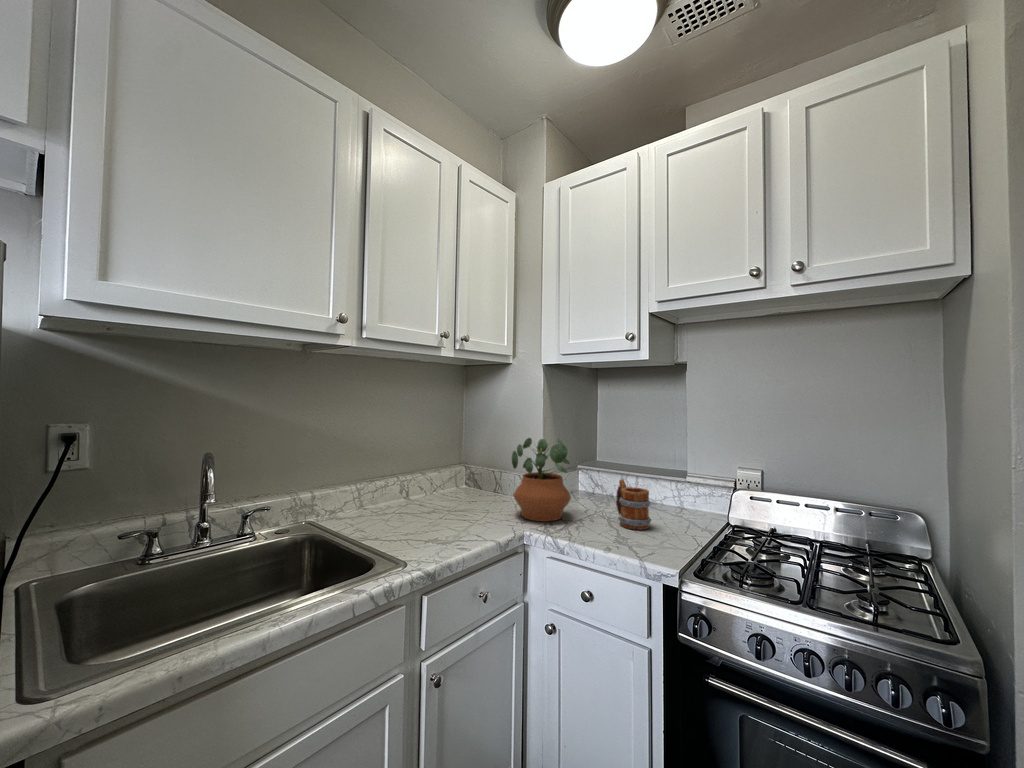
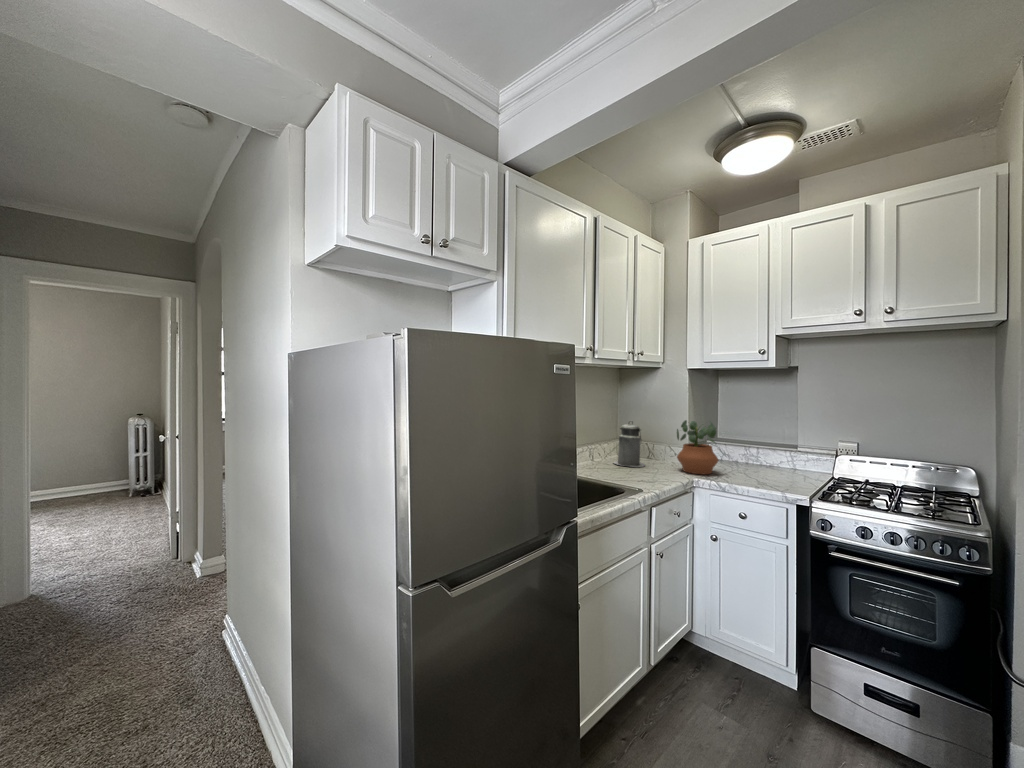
canister: none [429,439,475,509] -> present [614,421,645,467]
mug: present [616,479,651,530] -> none [750,448,778,480]

